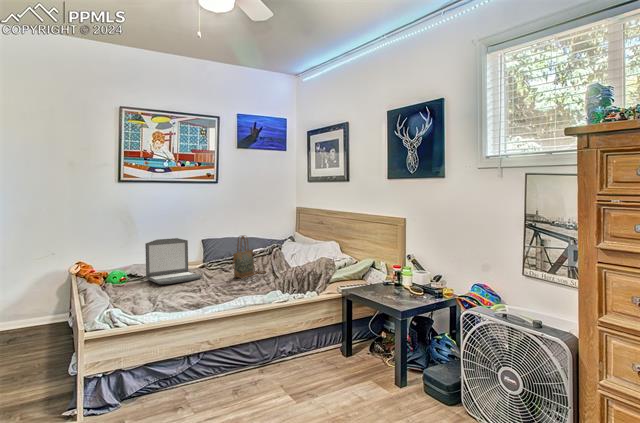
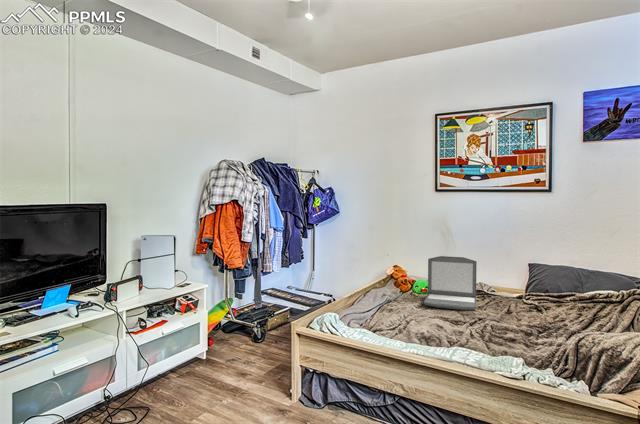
handbag: present [232,235,266,278] -> none [501,267,567,328]

